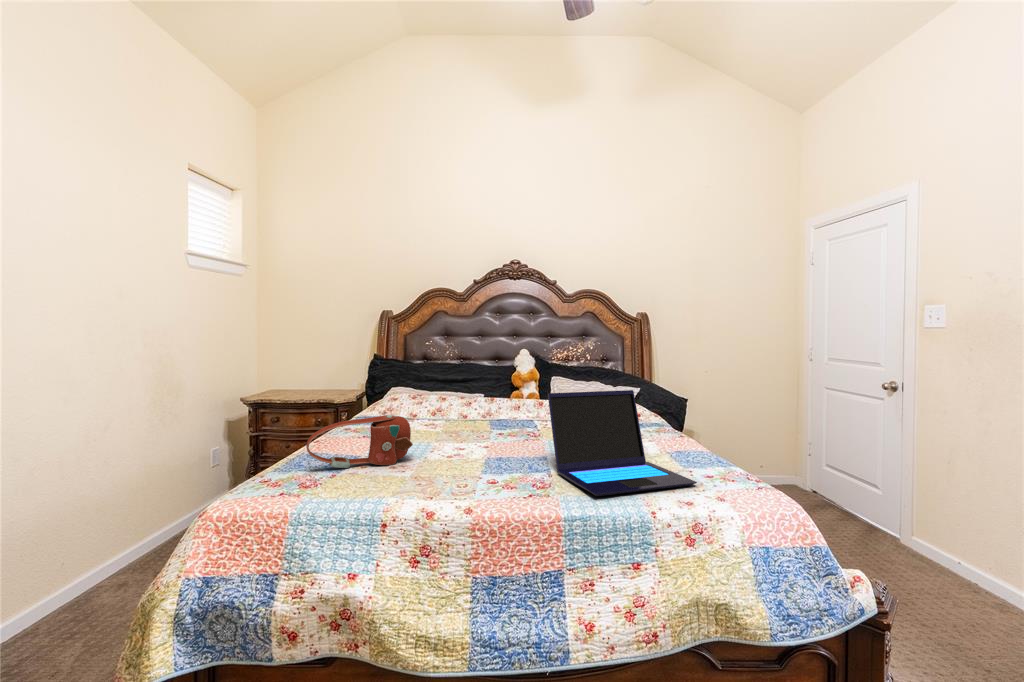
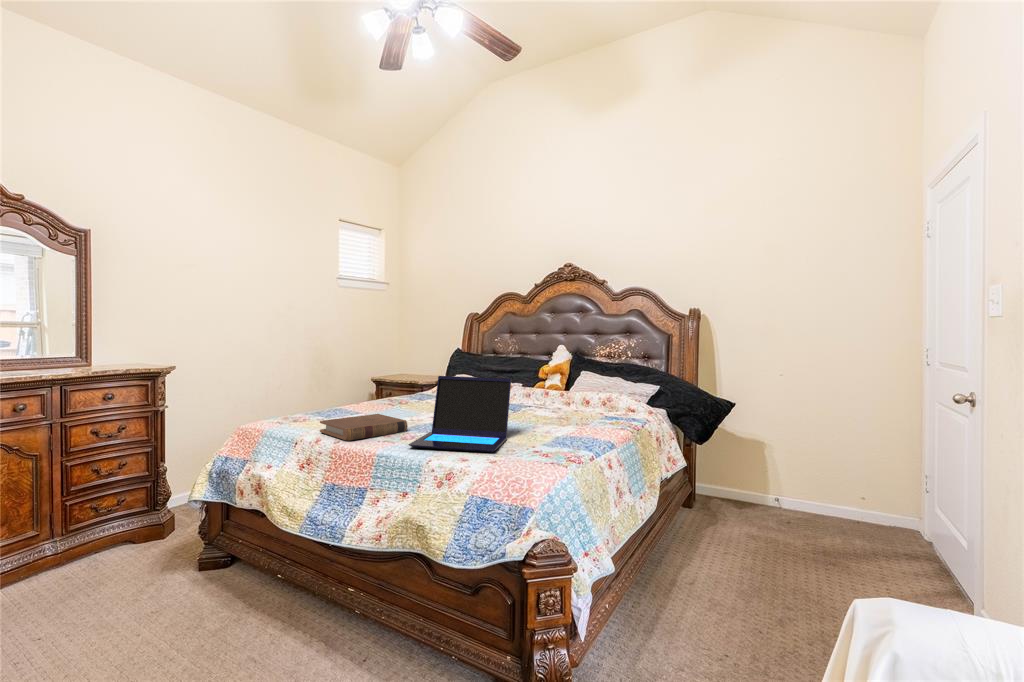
handbag: present [306,415,413,468] -> none [306,385,374,418]
book: none [404,454,515,503] -> present [320,414,407,440]

